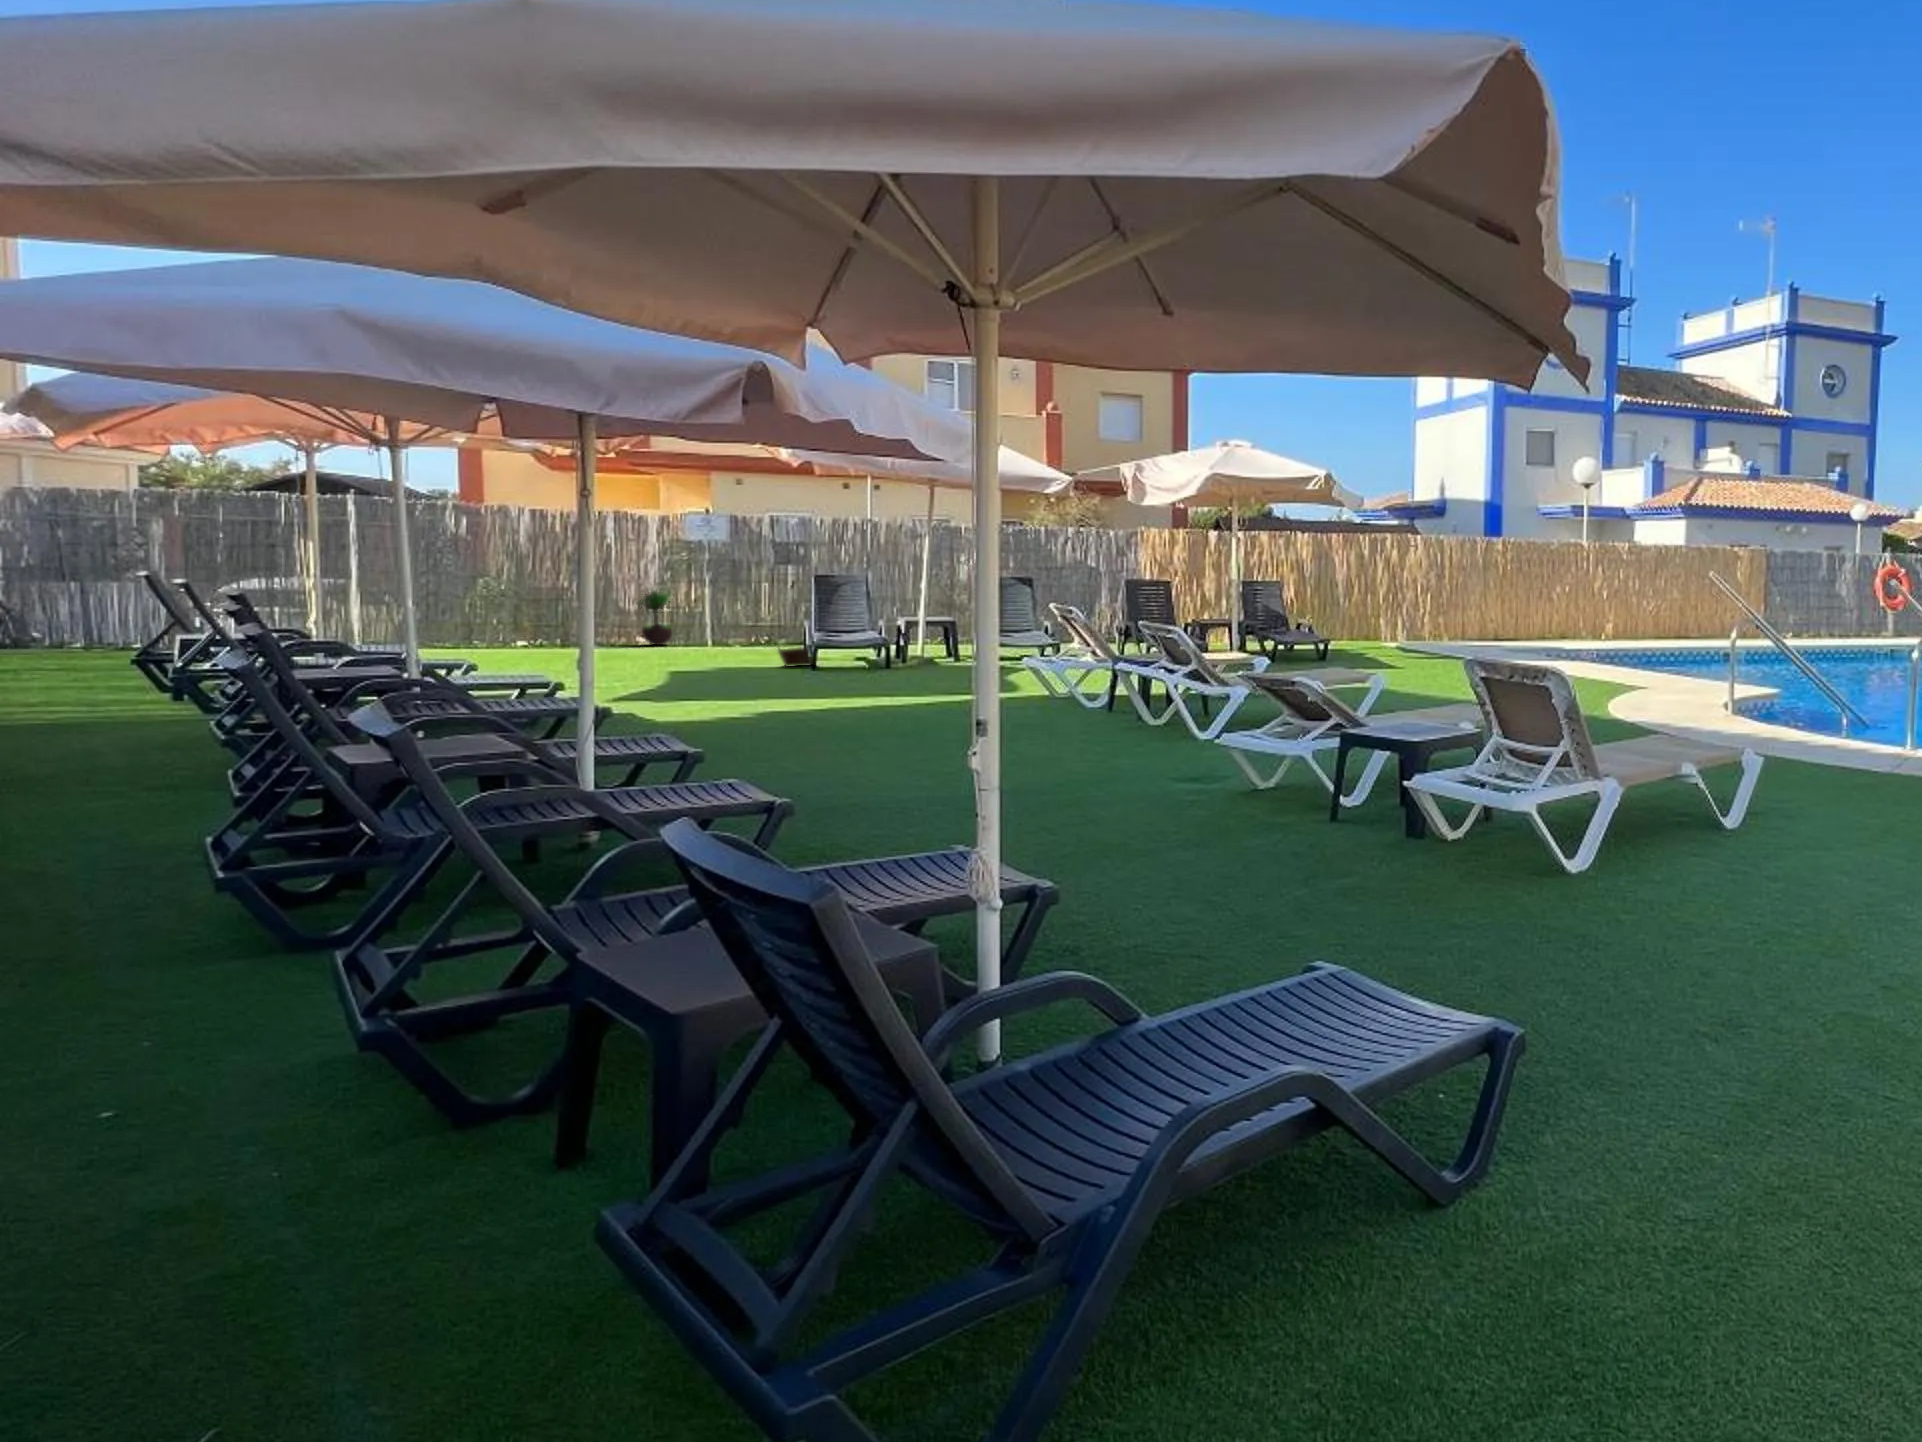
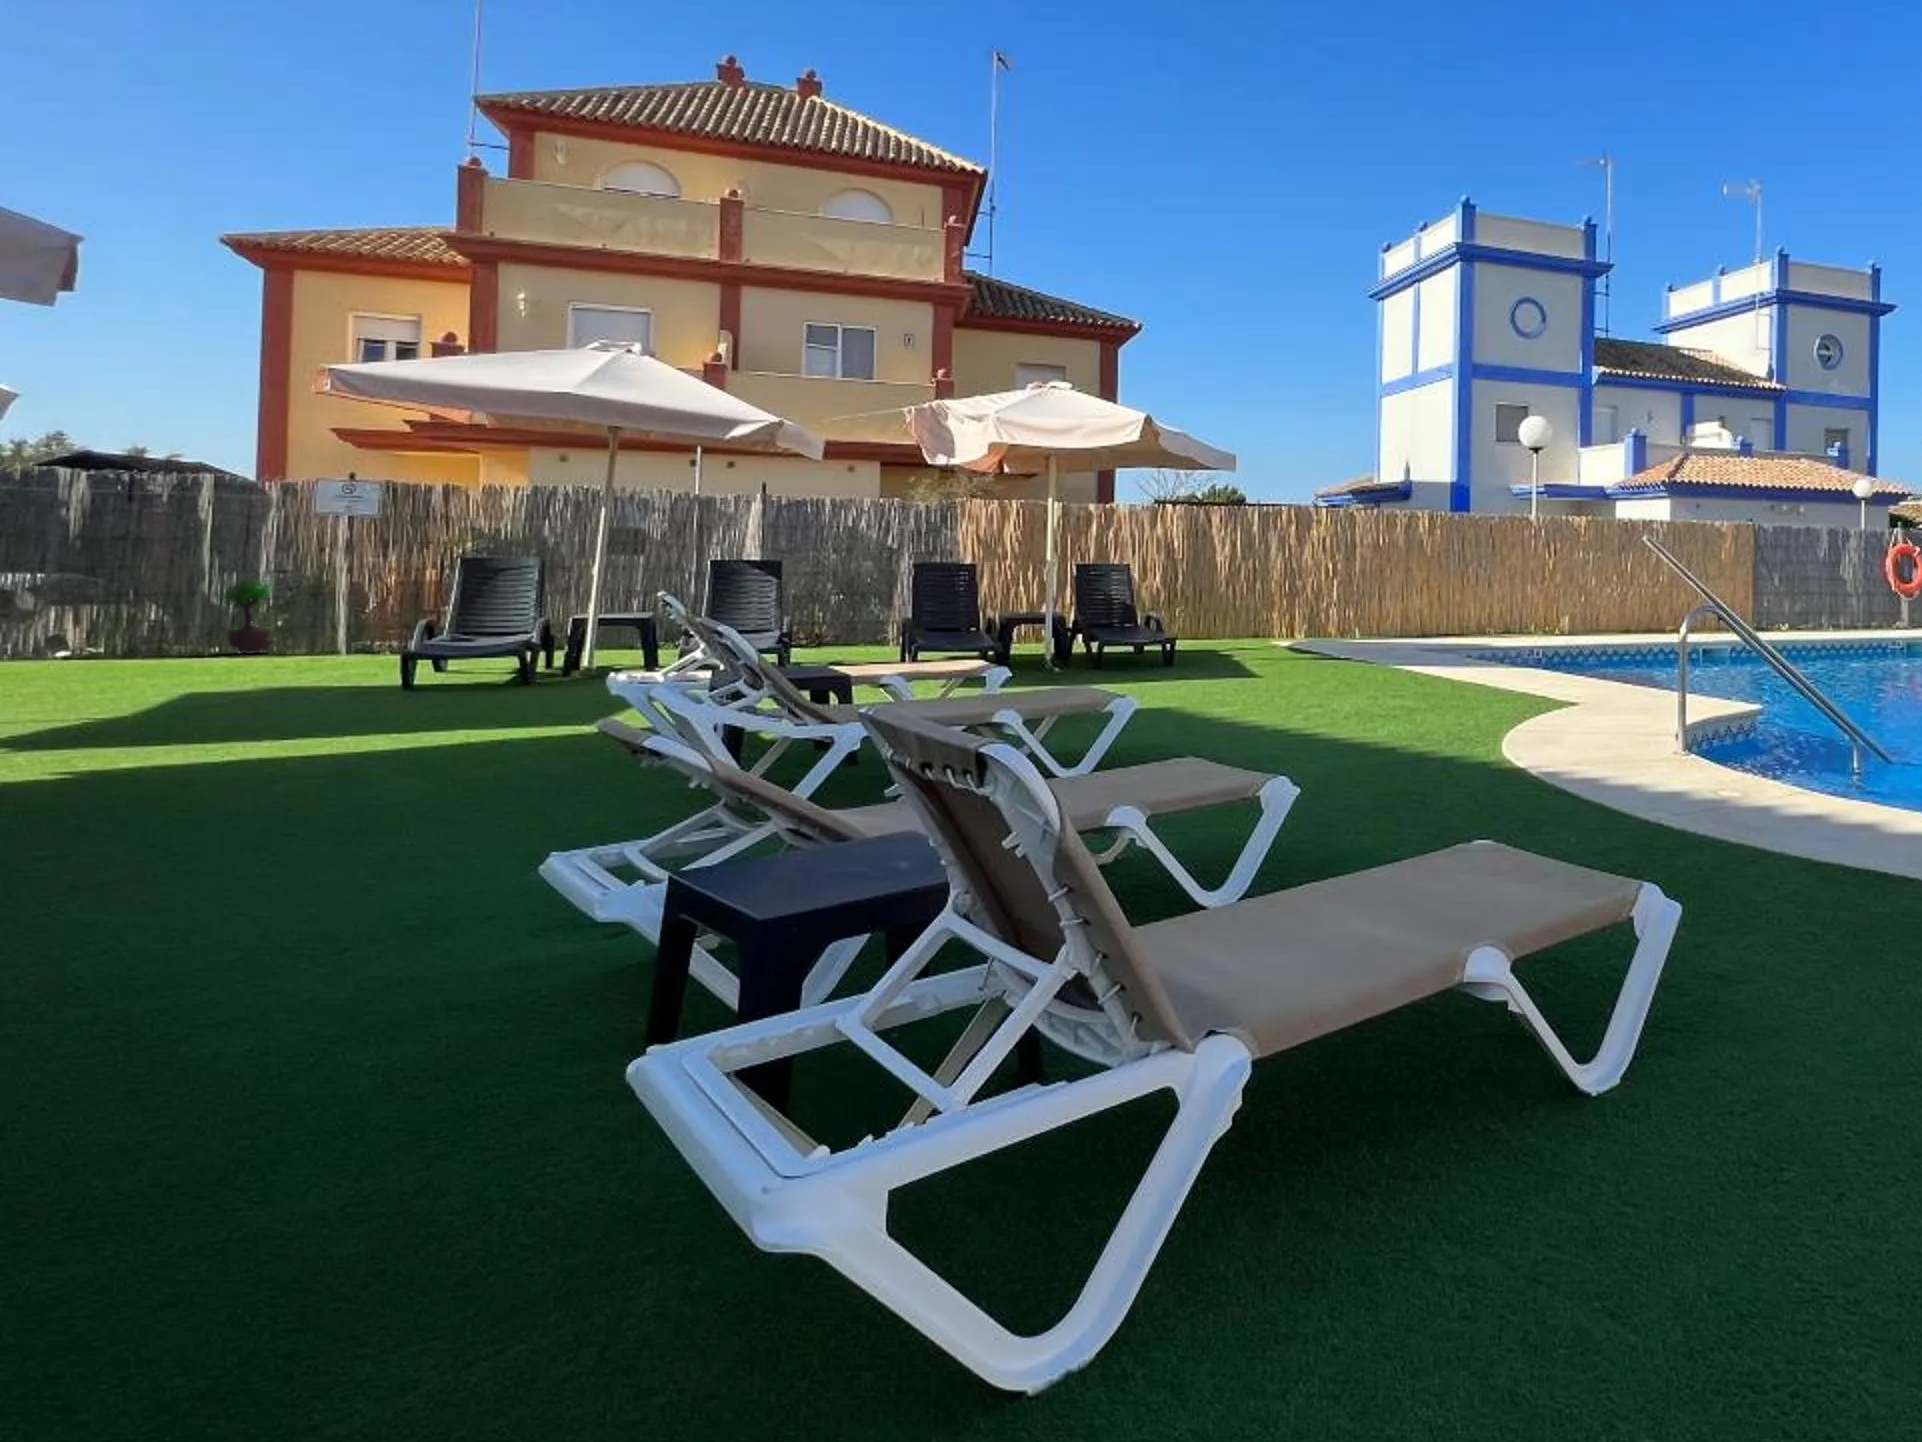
woven basket: present [778,647,814,667] -> none [322,645,390,683]

